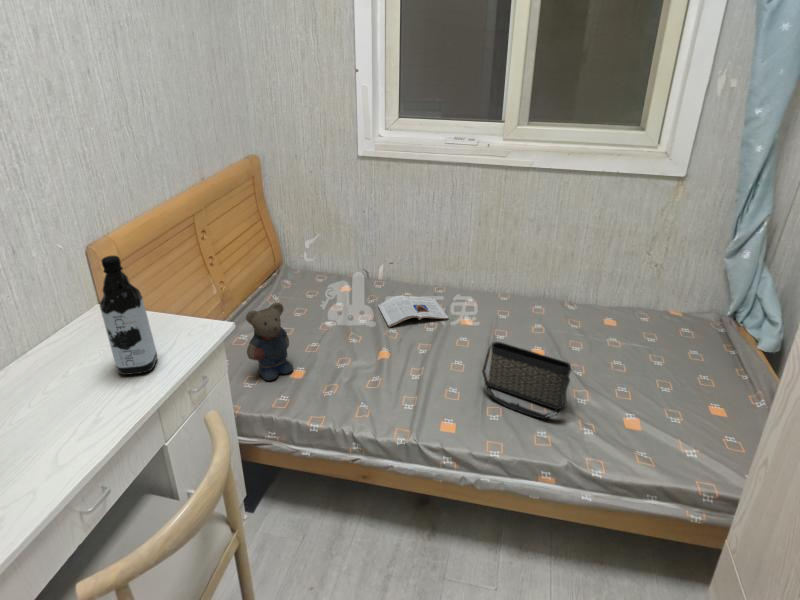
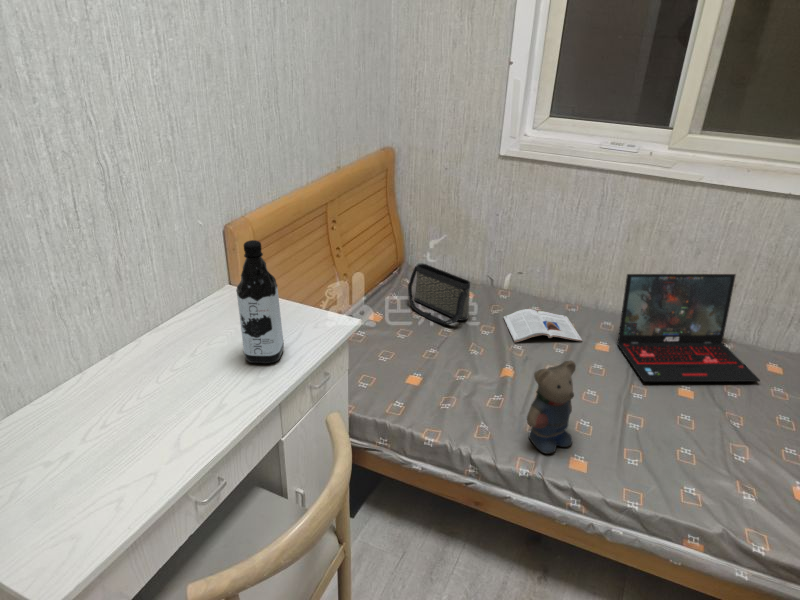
laptop: none [478,246,595,348] -> present [617,274,760,382]
teddy bear: present [246,303,293,380] -> present [527,361,576,454]
handbag: present [482,342,571,419] -> present [408,263,470,325]

